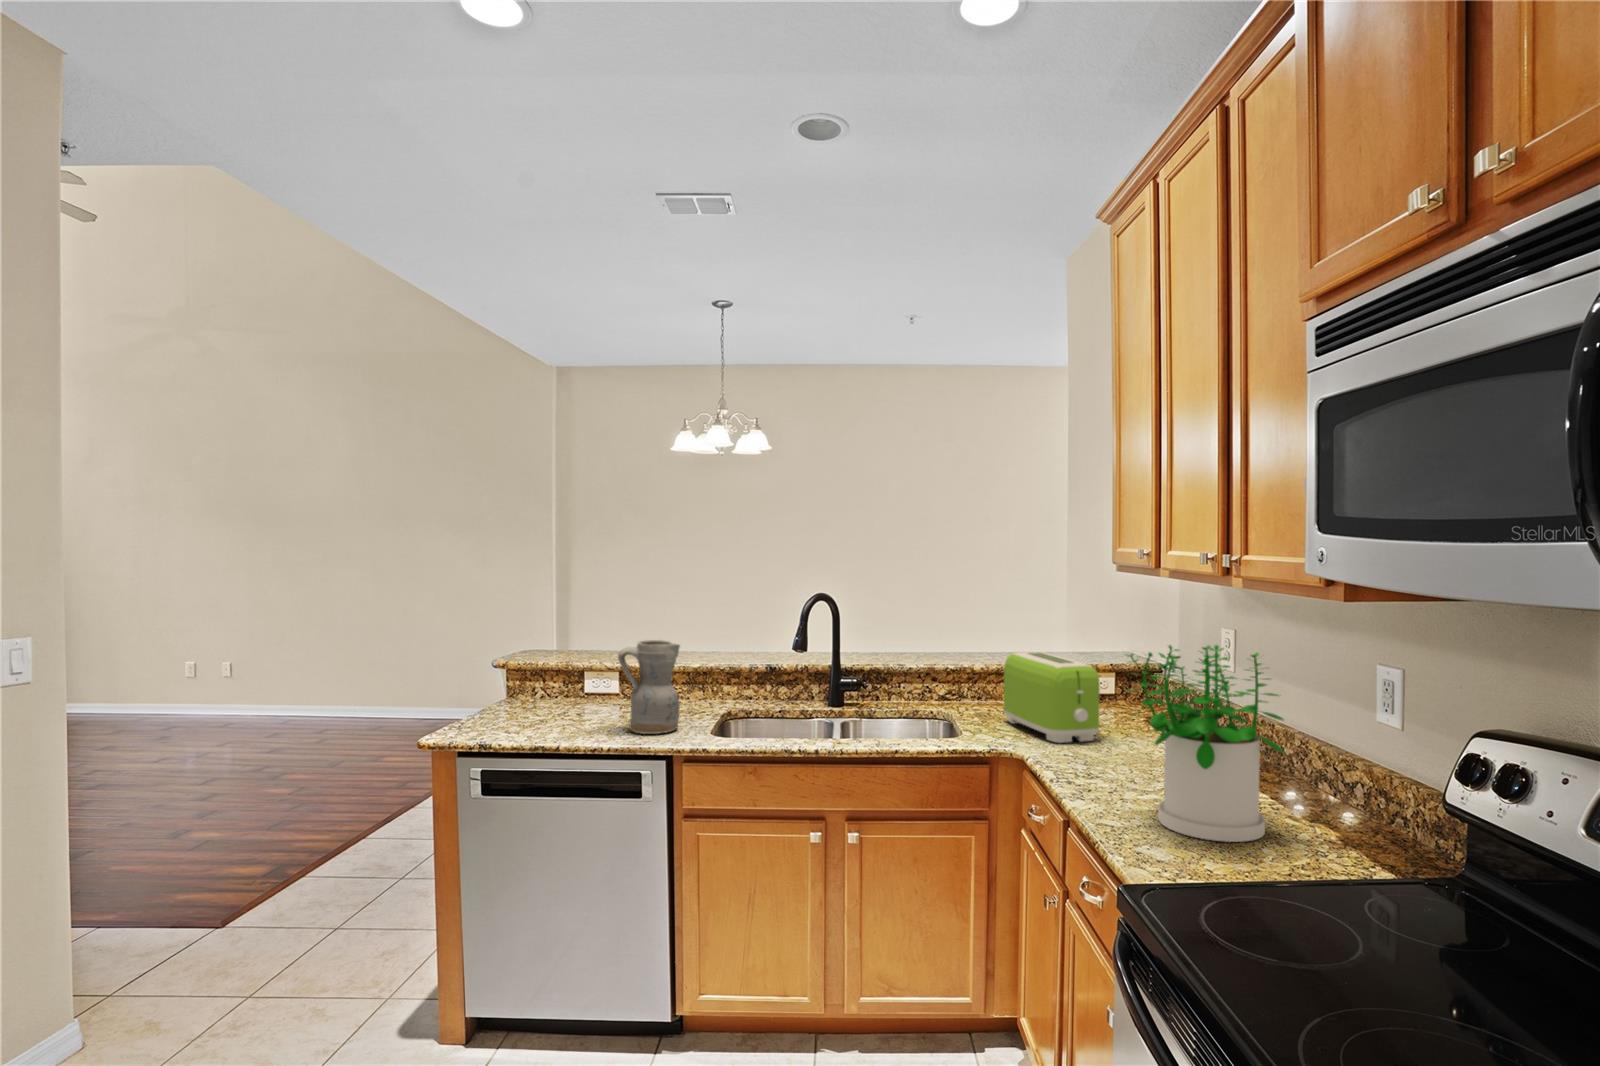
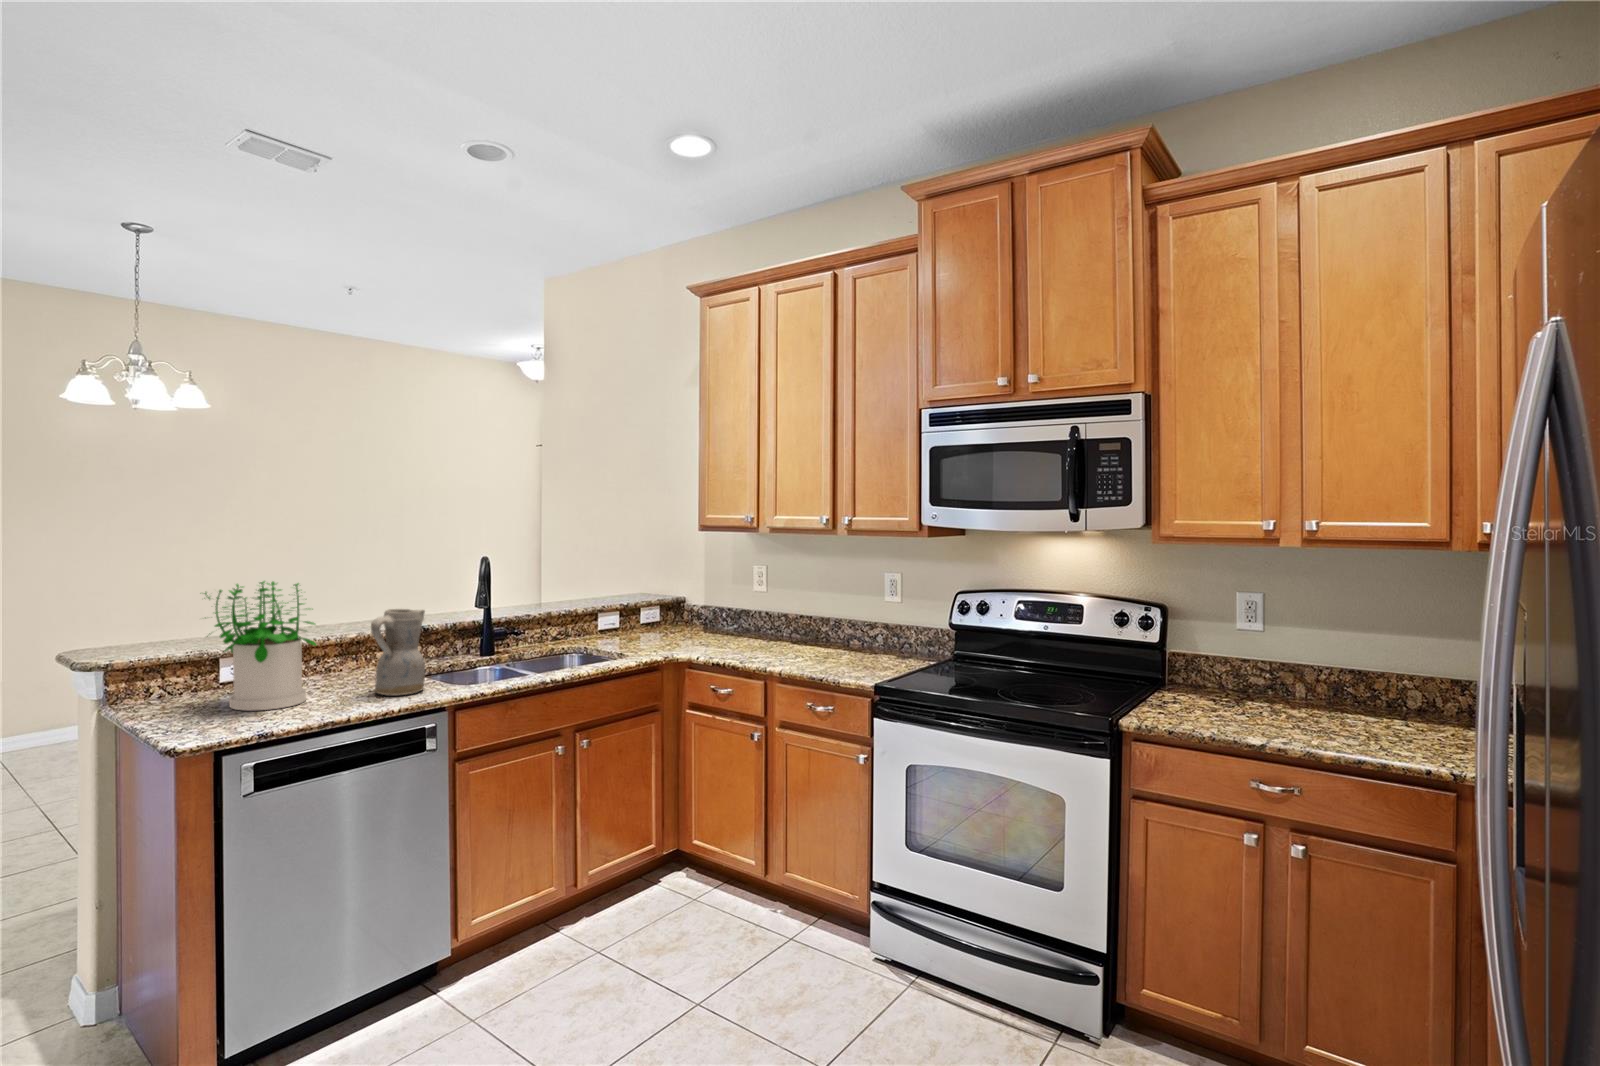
potted plant: present [1127,645,1284,842] -> present [204,581,316,710]
toaster: present [1004,652,1100,743] -> none [629,591,709,649]

